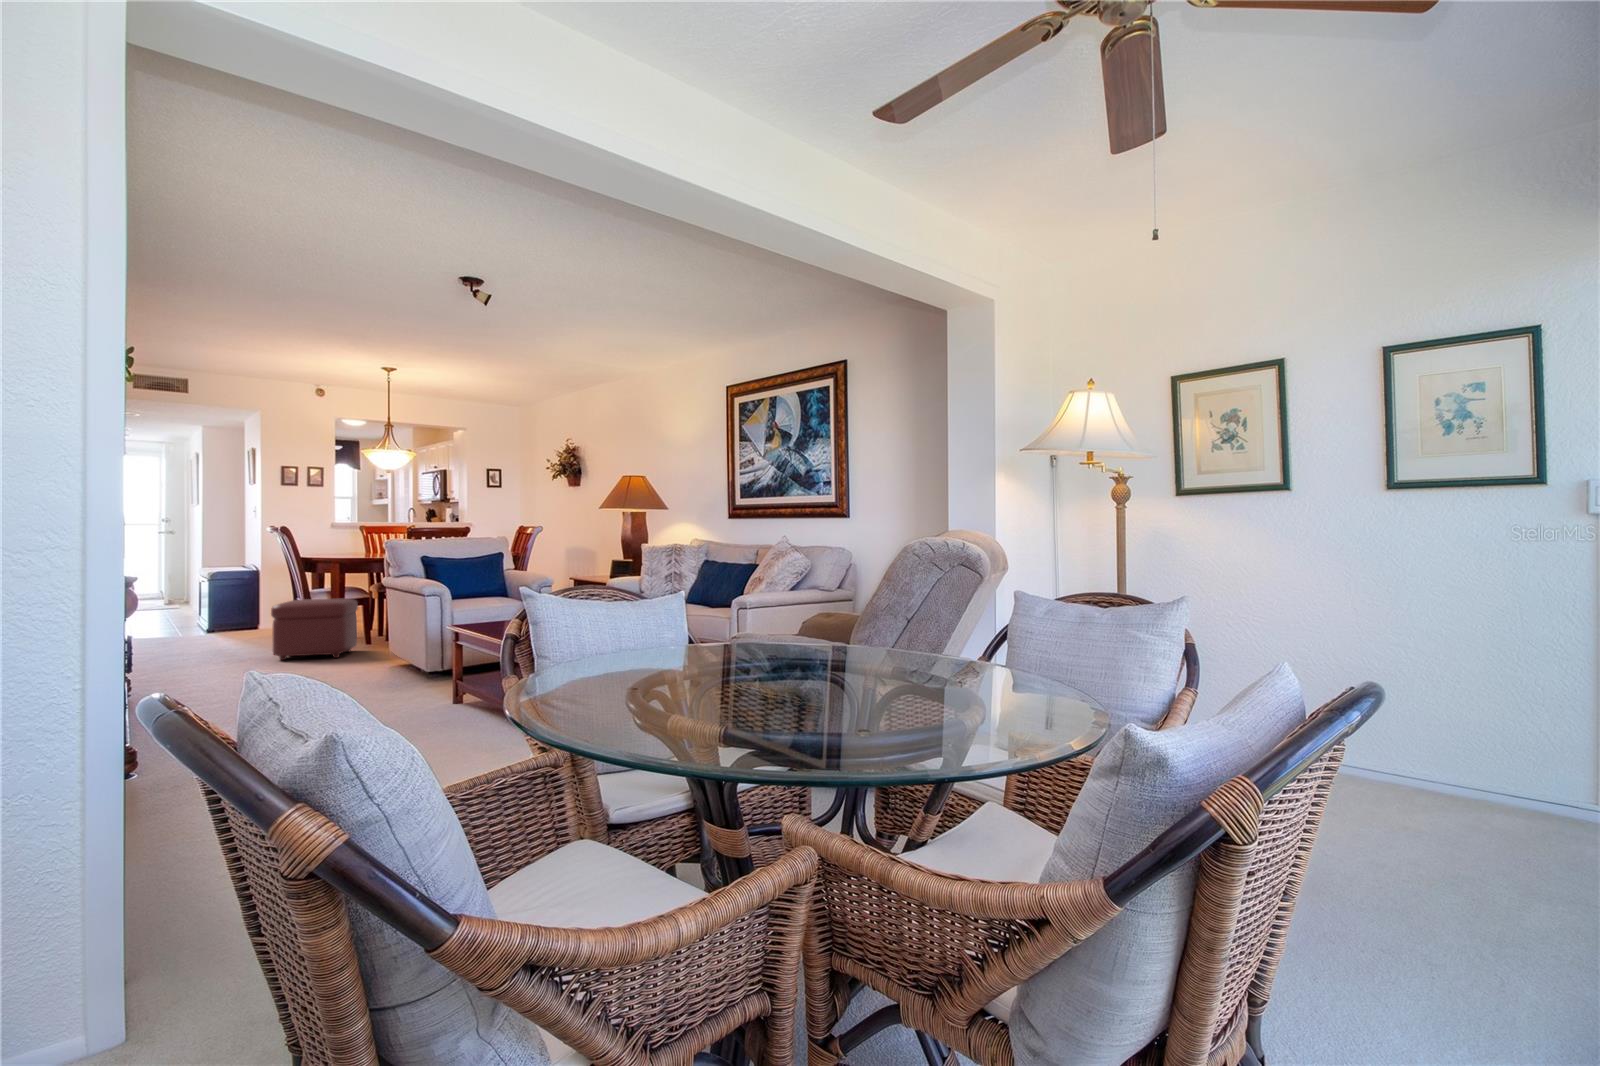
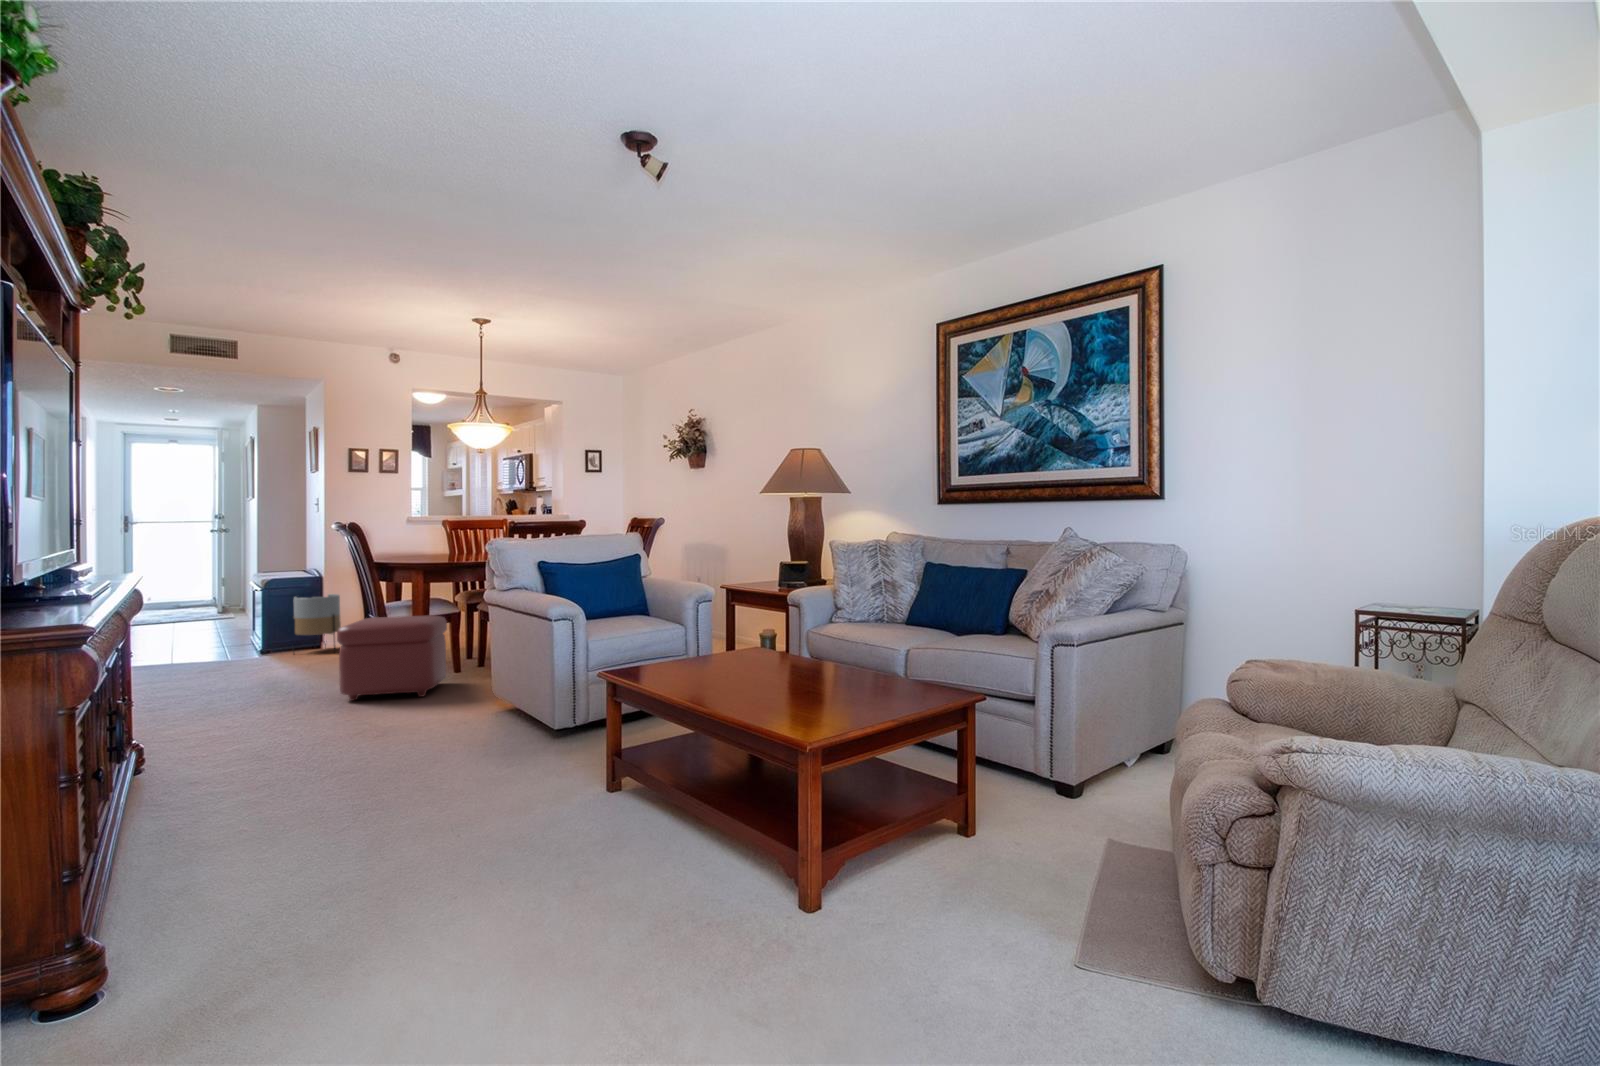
planter: none [233,585,274,634] -> present [293,594,341,636]

